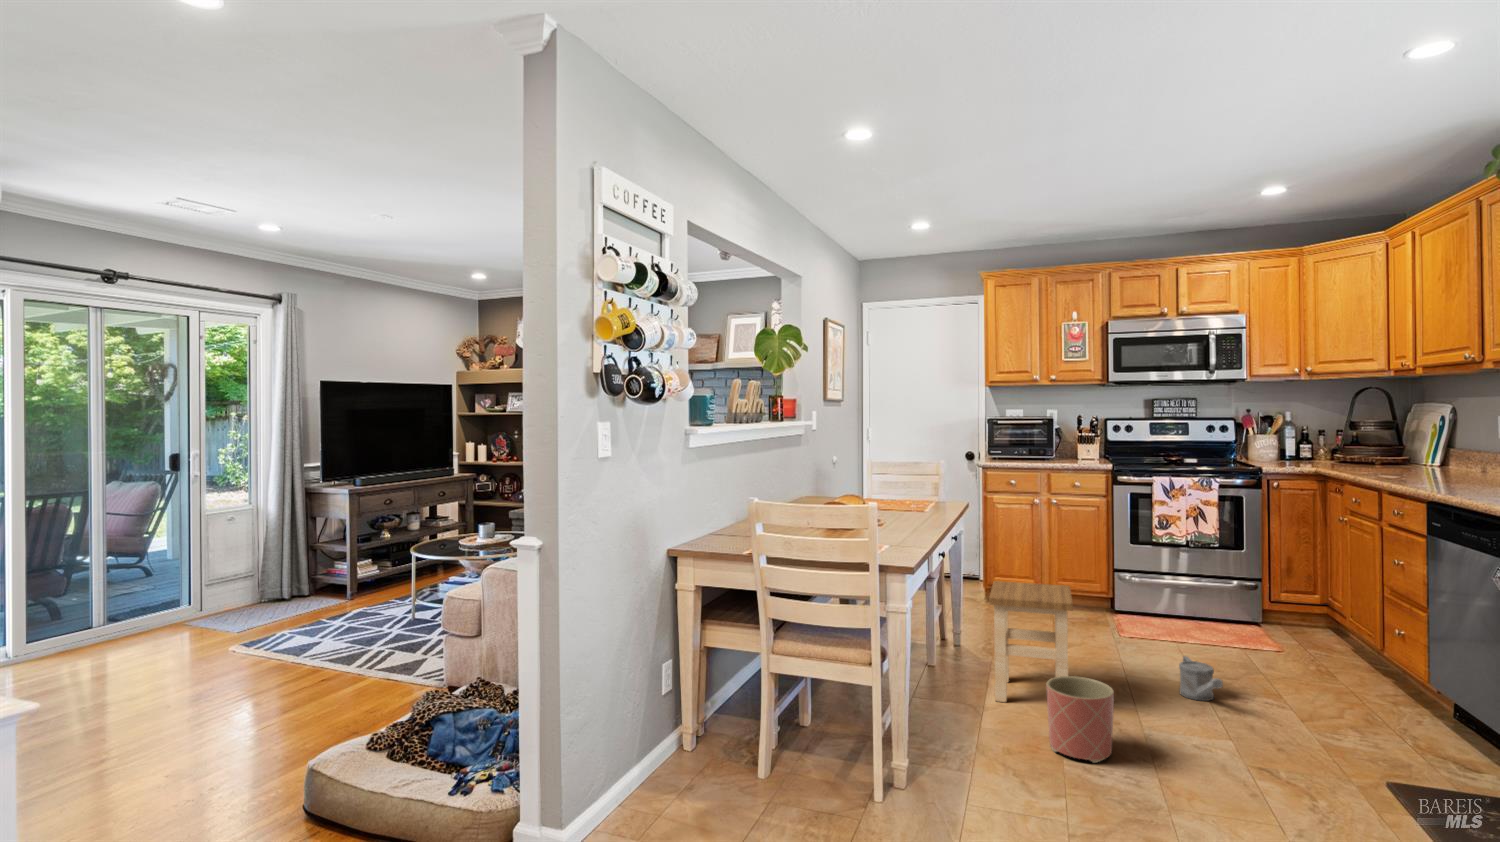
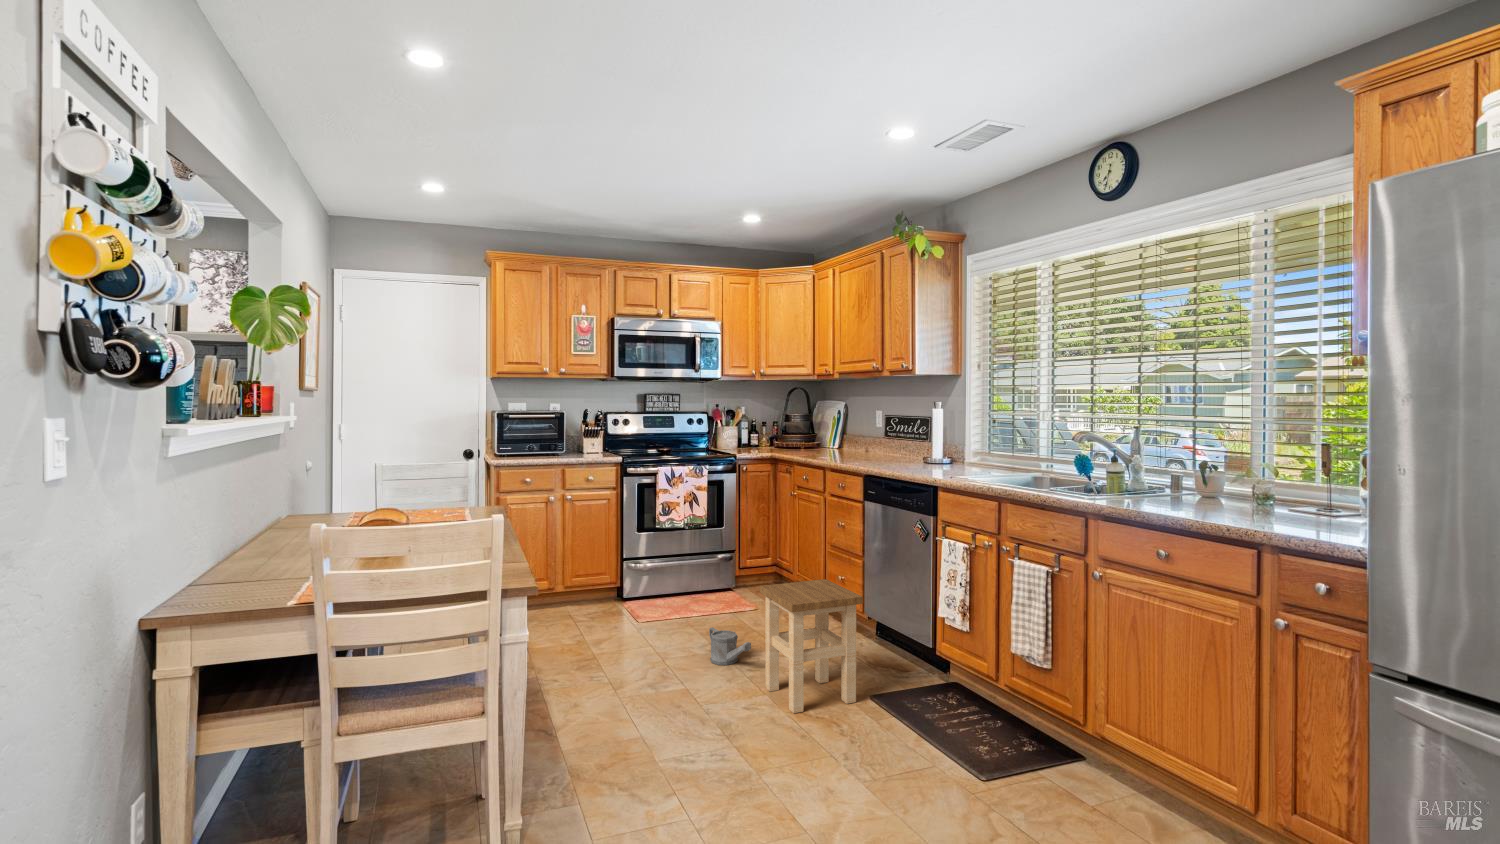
stool: present [989,581,1073,702] -> present [760,579,863,713]
planter: present [1046,676,1114,763] -> none [635,669,696,752]

